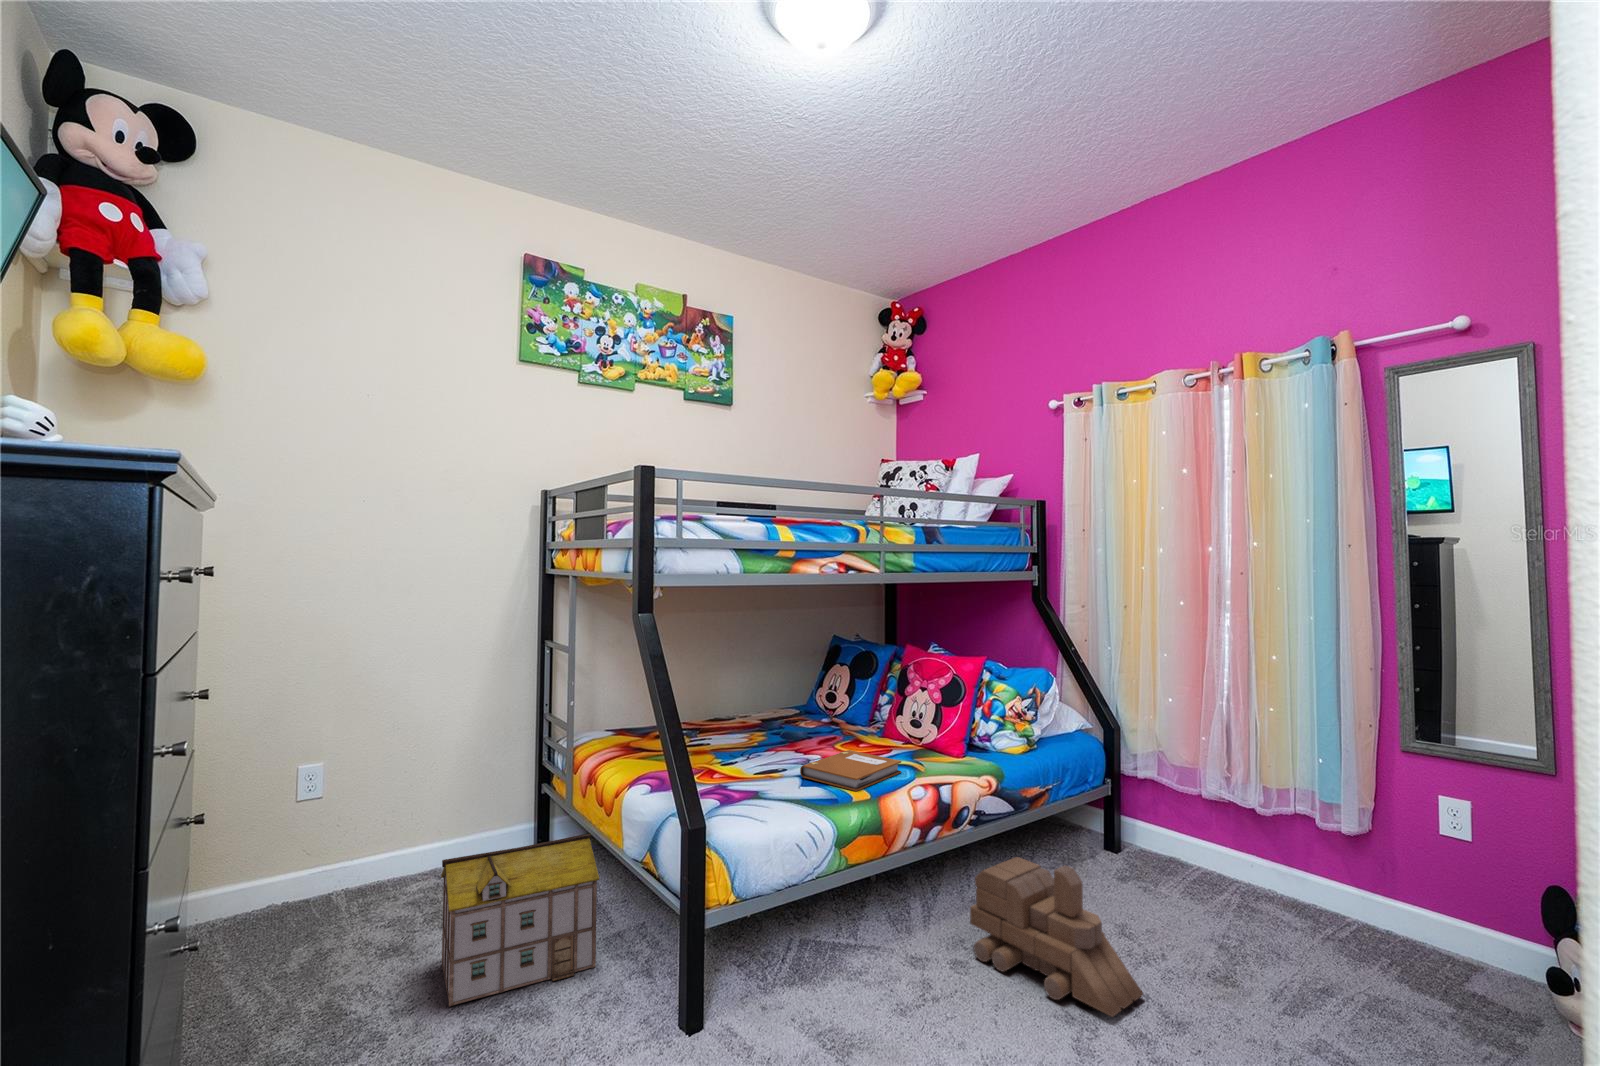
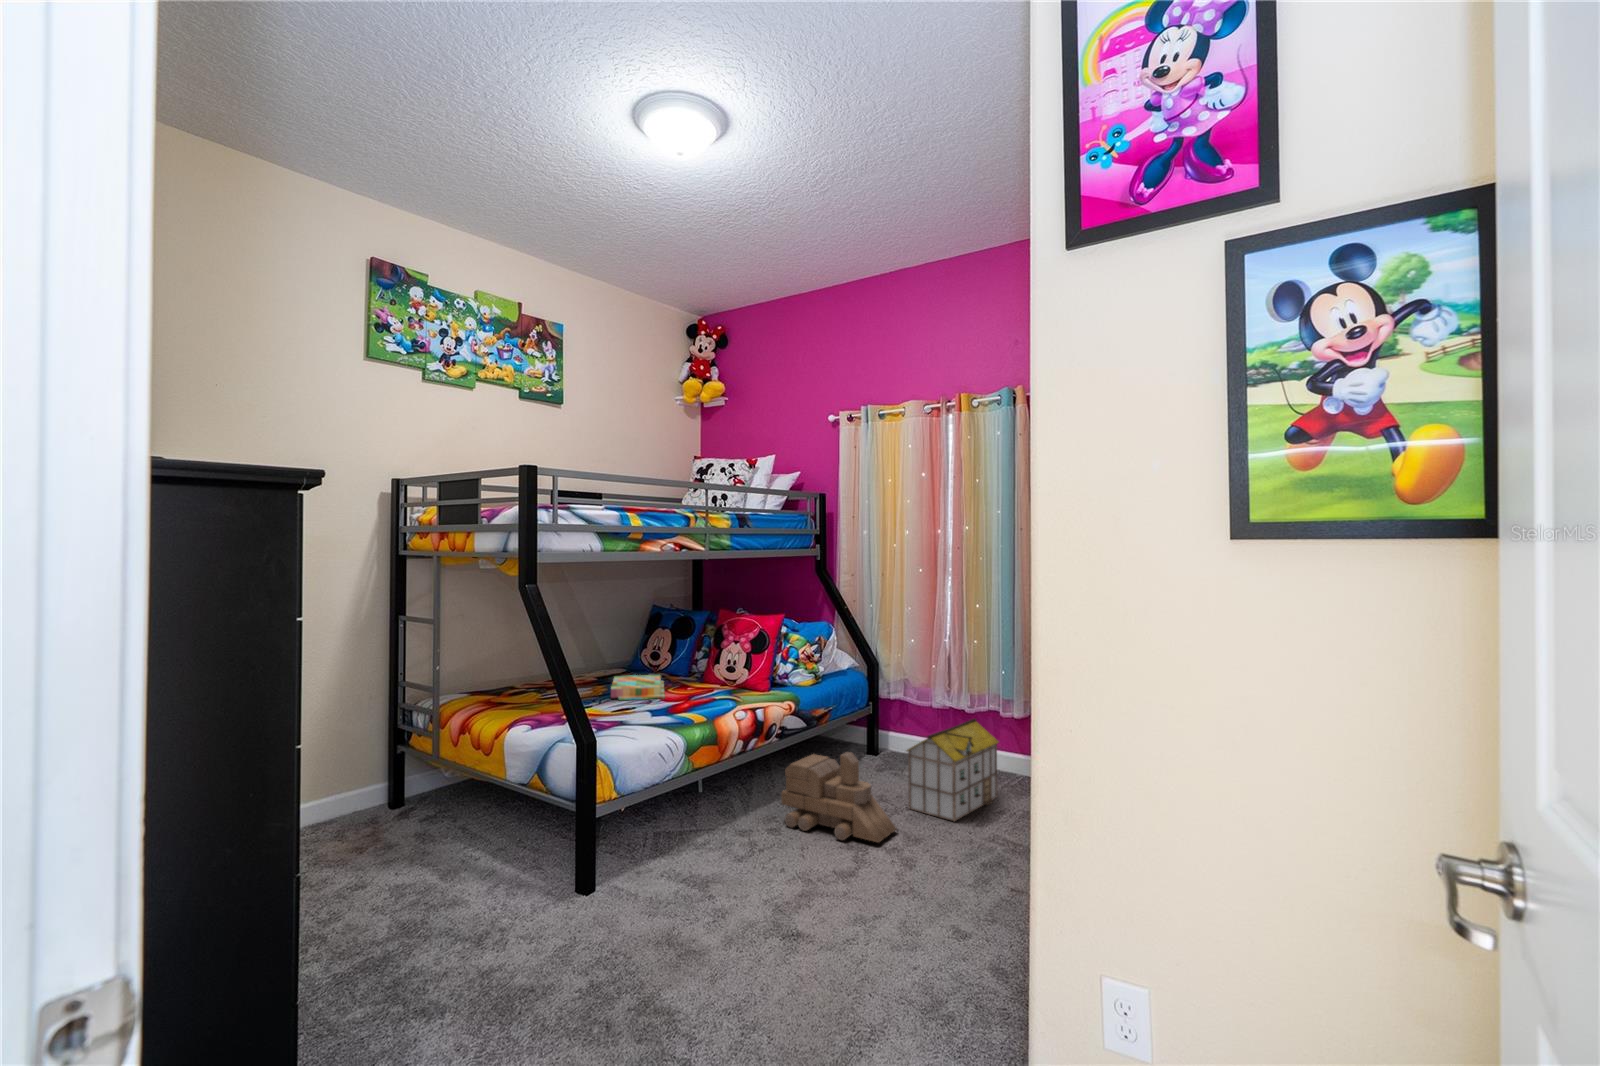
board game: none [765,720,836,757] -> present [611,675,665,700]
notebook: present [800,750,901,791] -> none [649,691,726,717]
toy house: present [441,834,600,1007] -> present [907,719,999,821]

